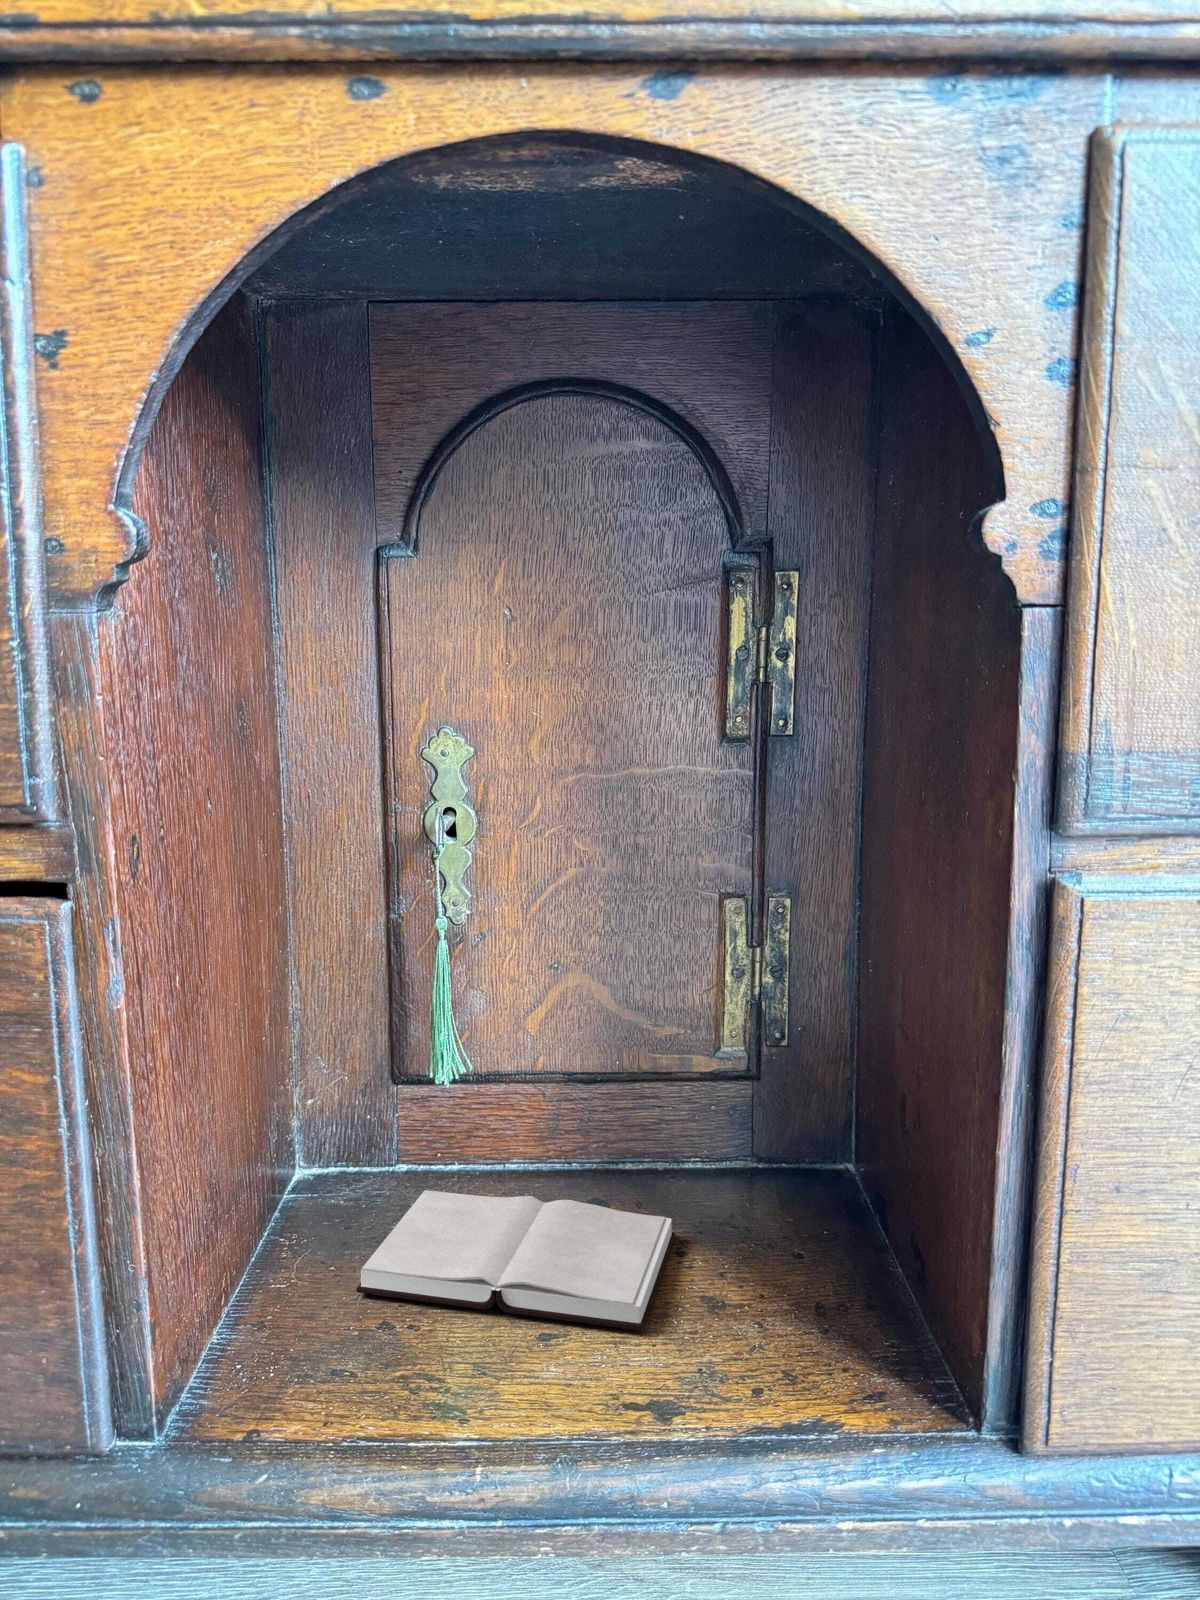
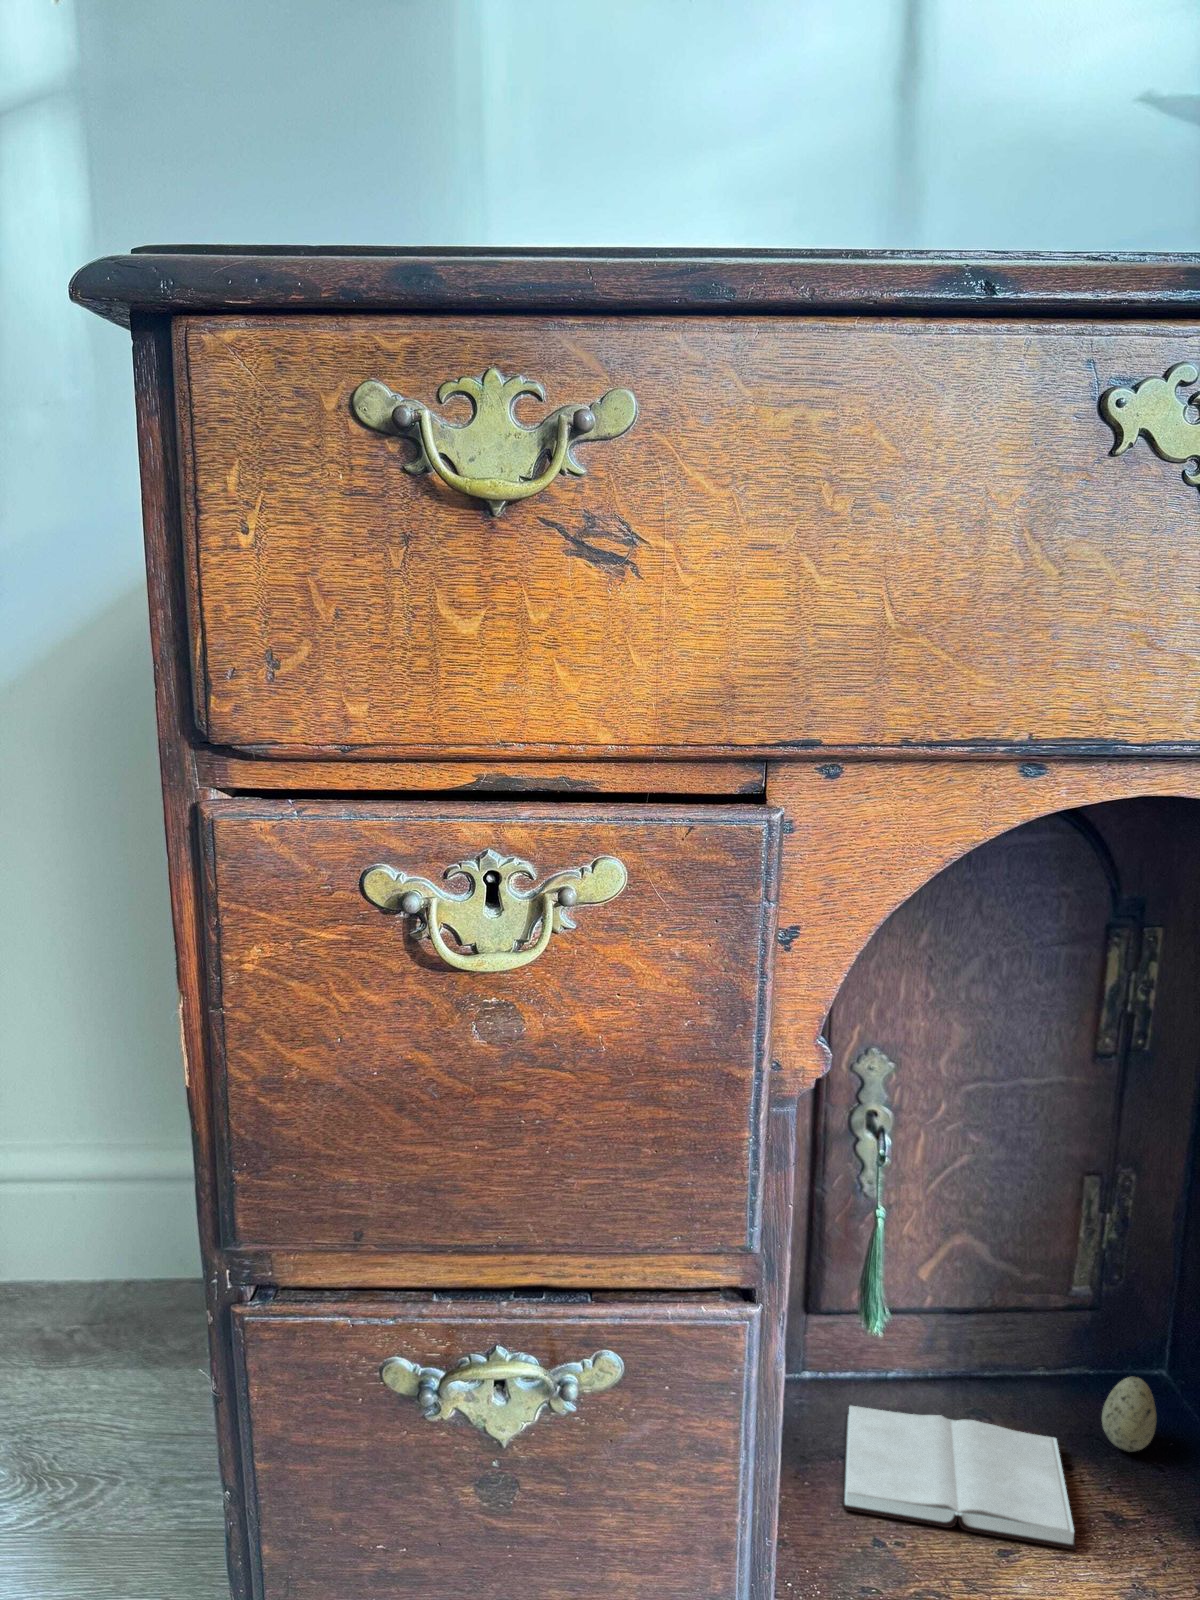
decorative egg: none [734,1134,798,1235] -> present [1102,1377,1156,1452]

